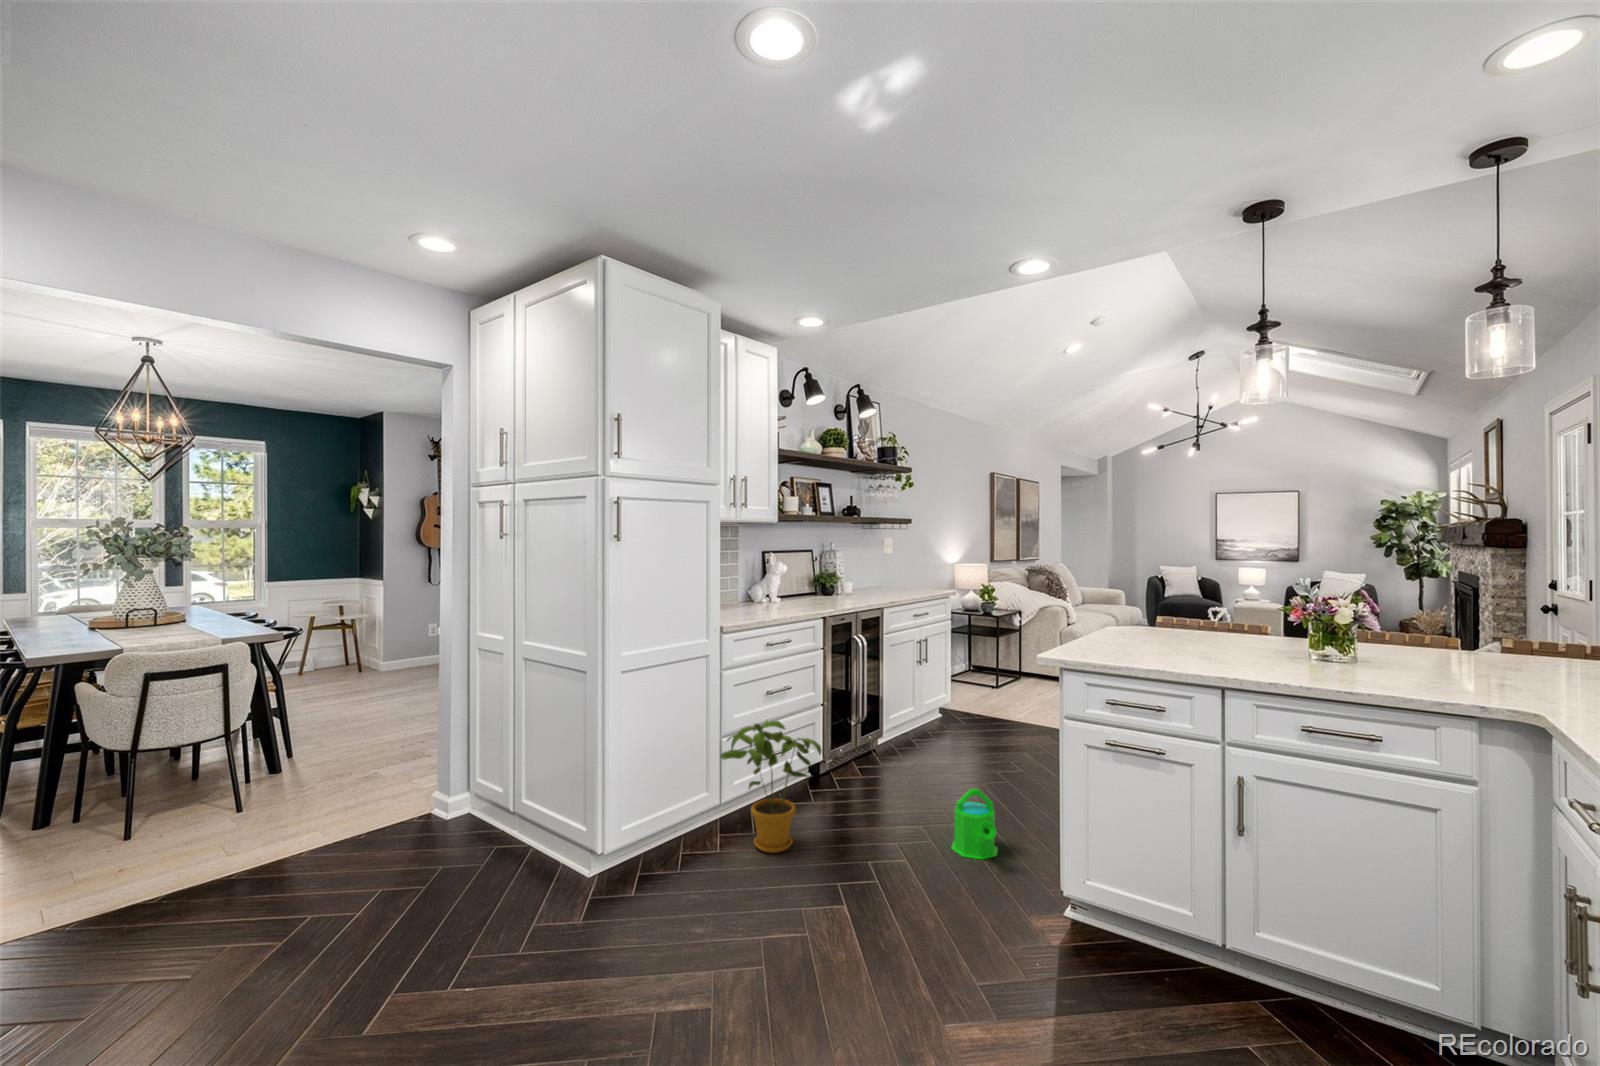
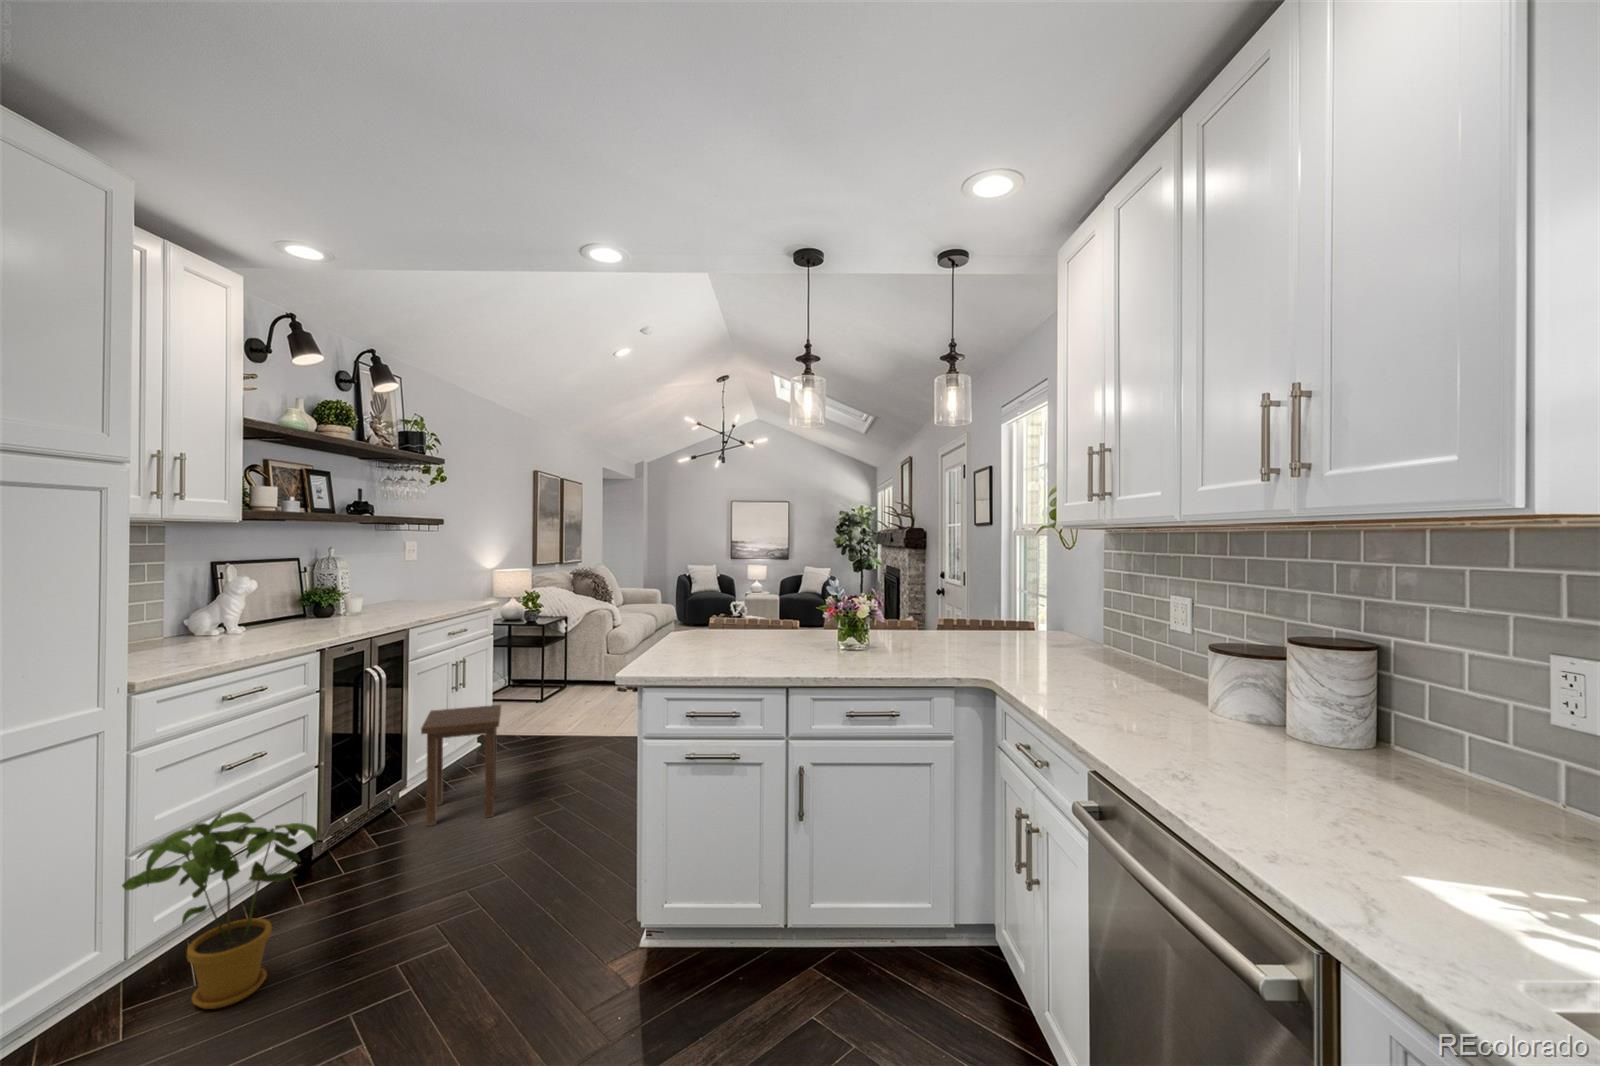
stool: none [892,678,955,777] -> present [421,705,501,826]
watering can: present [951,788,998,860] -> none [504,830,561,915]

